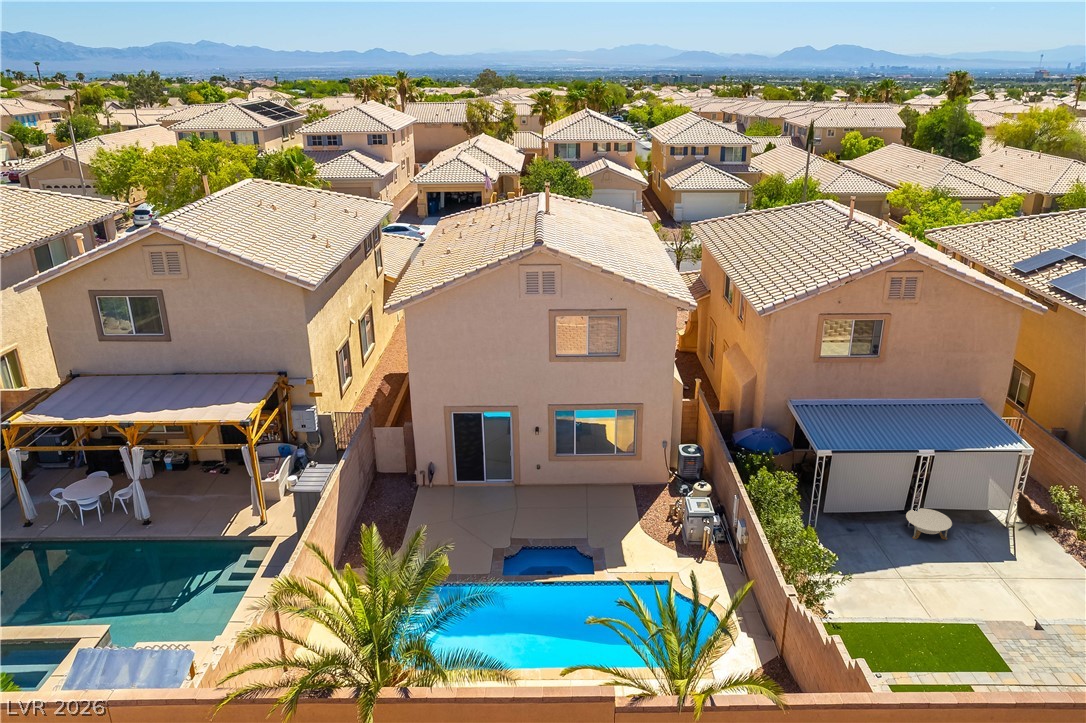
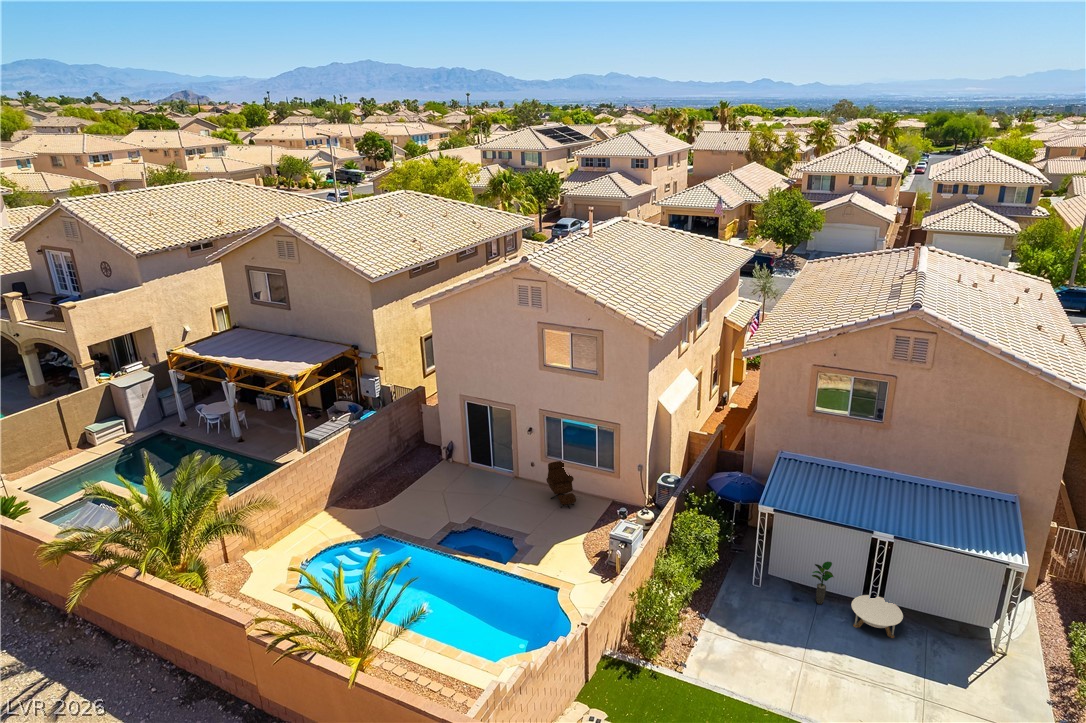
potted plant: none [868,488,887,528] -> present [812,562,834,604]
lounge chair: present [1014,492,1064,535] -> present [546,461,576,509]

